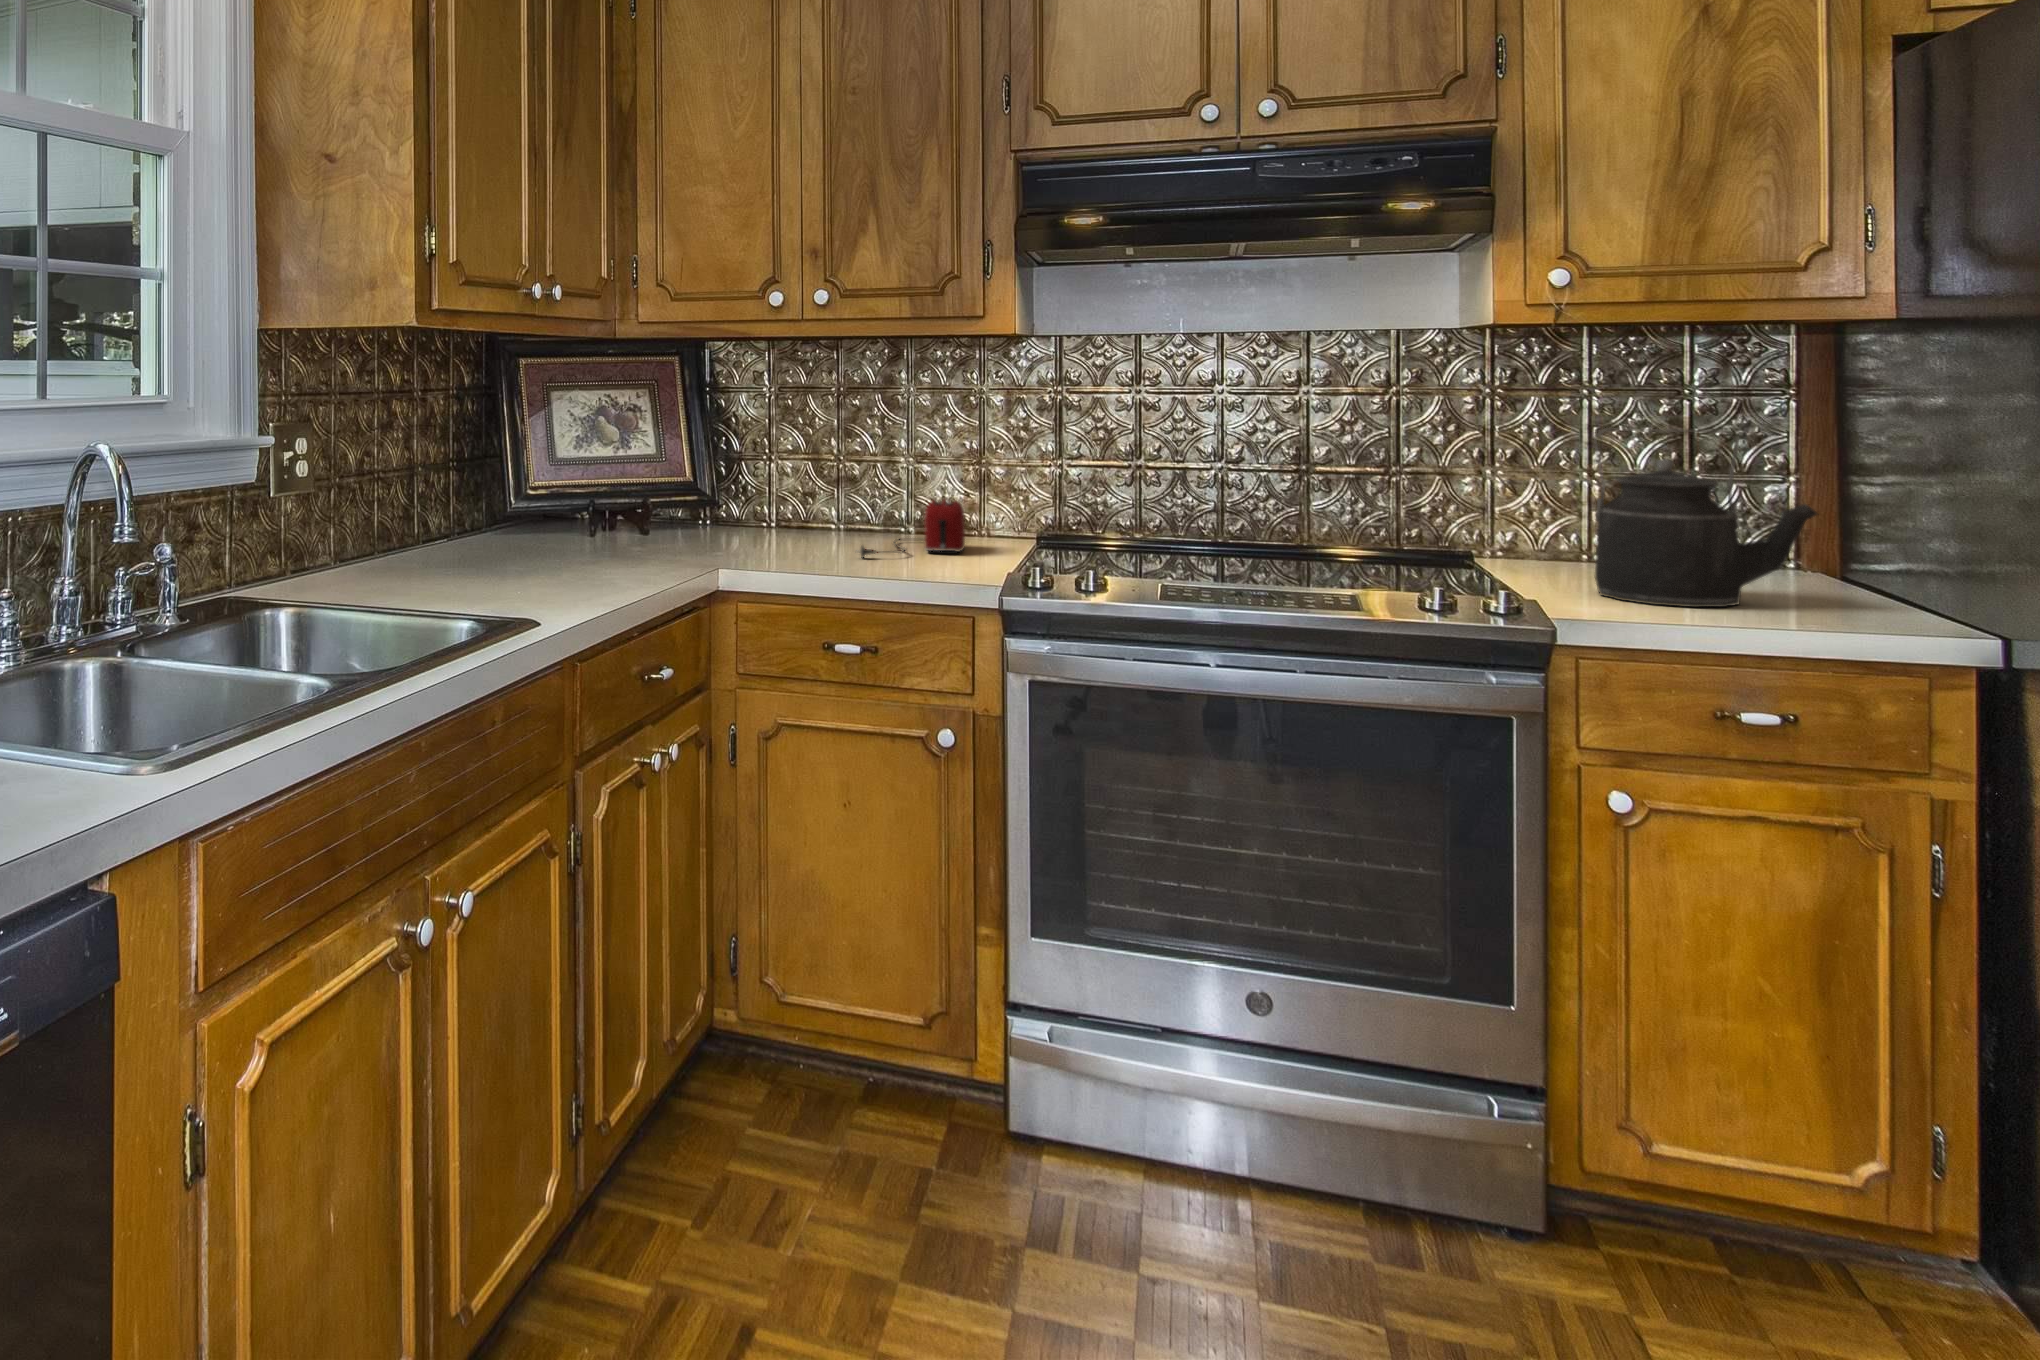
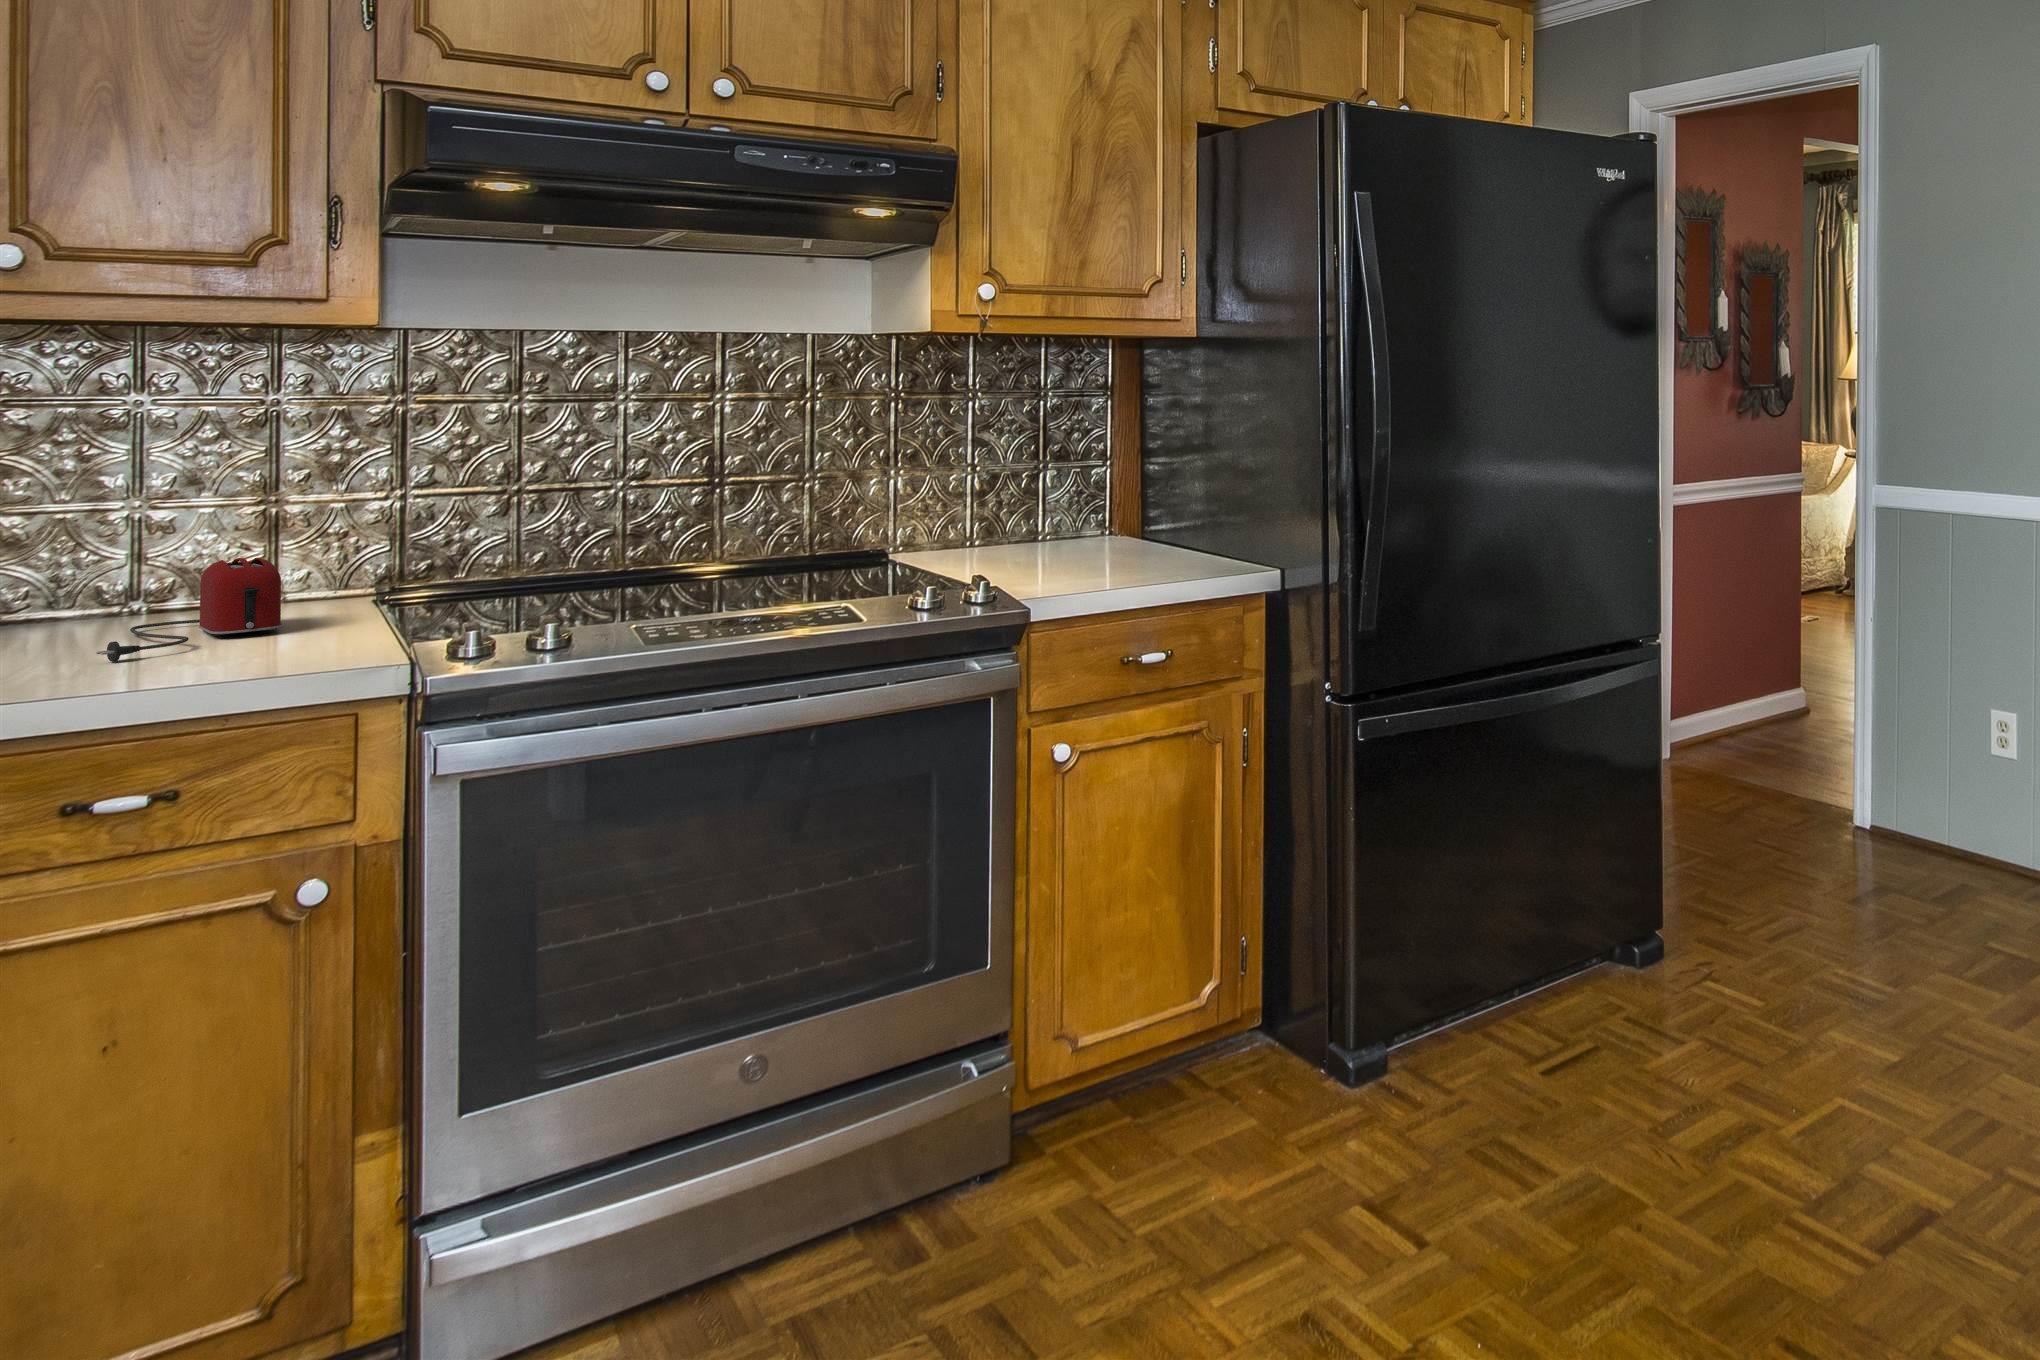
kettle: present [1594,428,1817,607] -> none [1013,424,1169,576]

